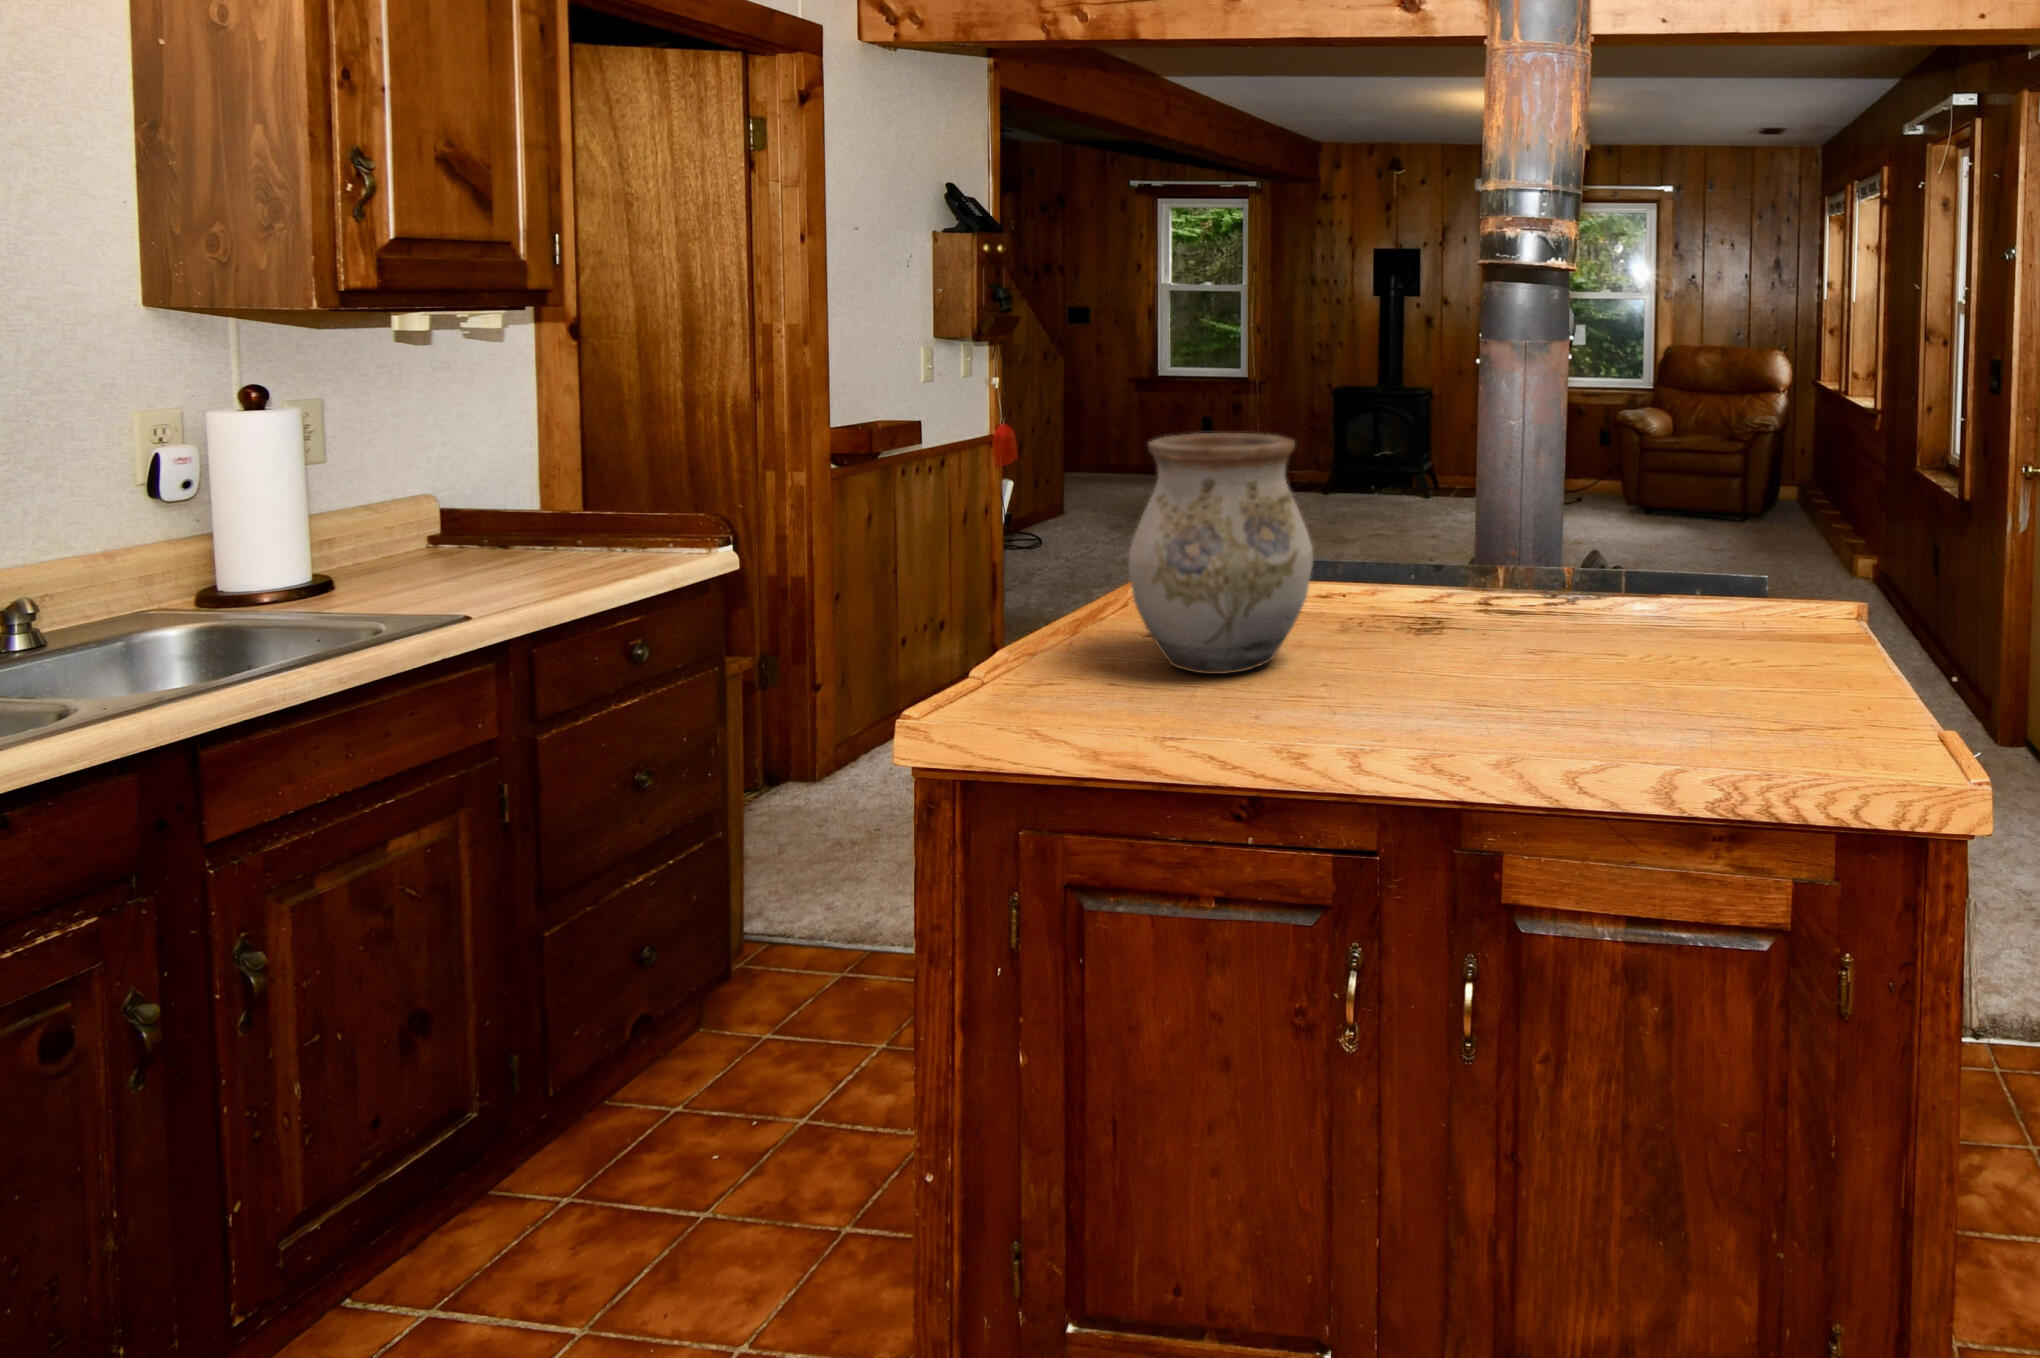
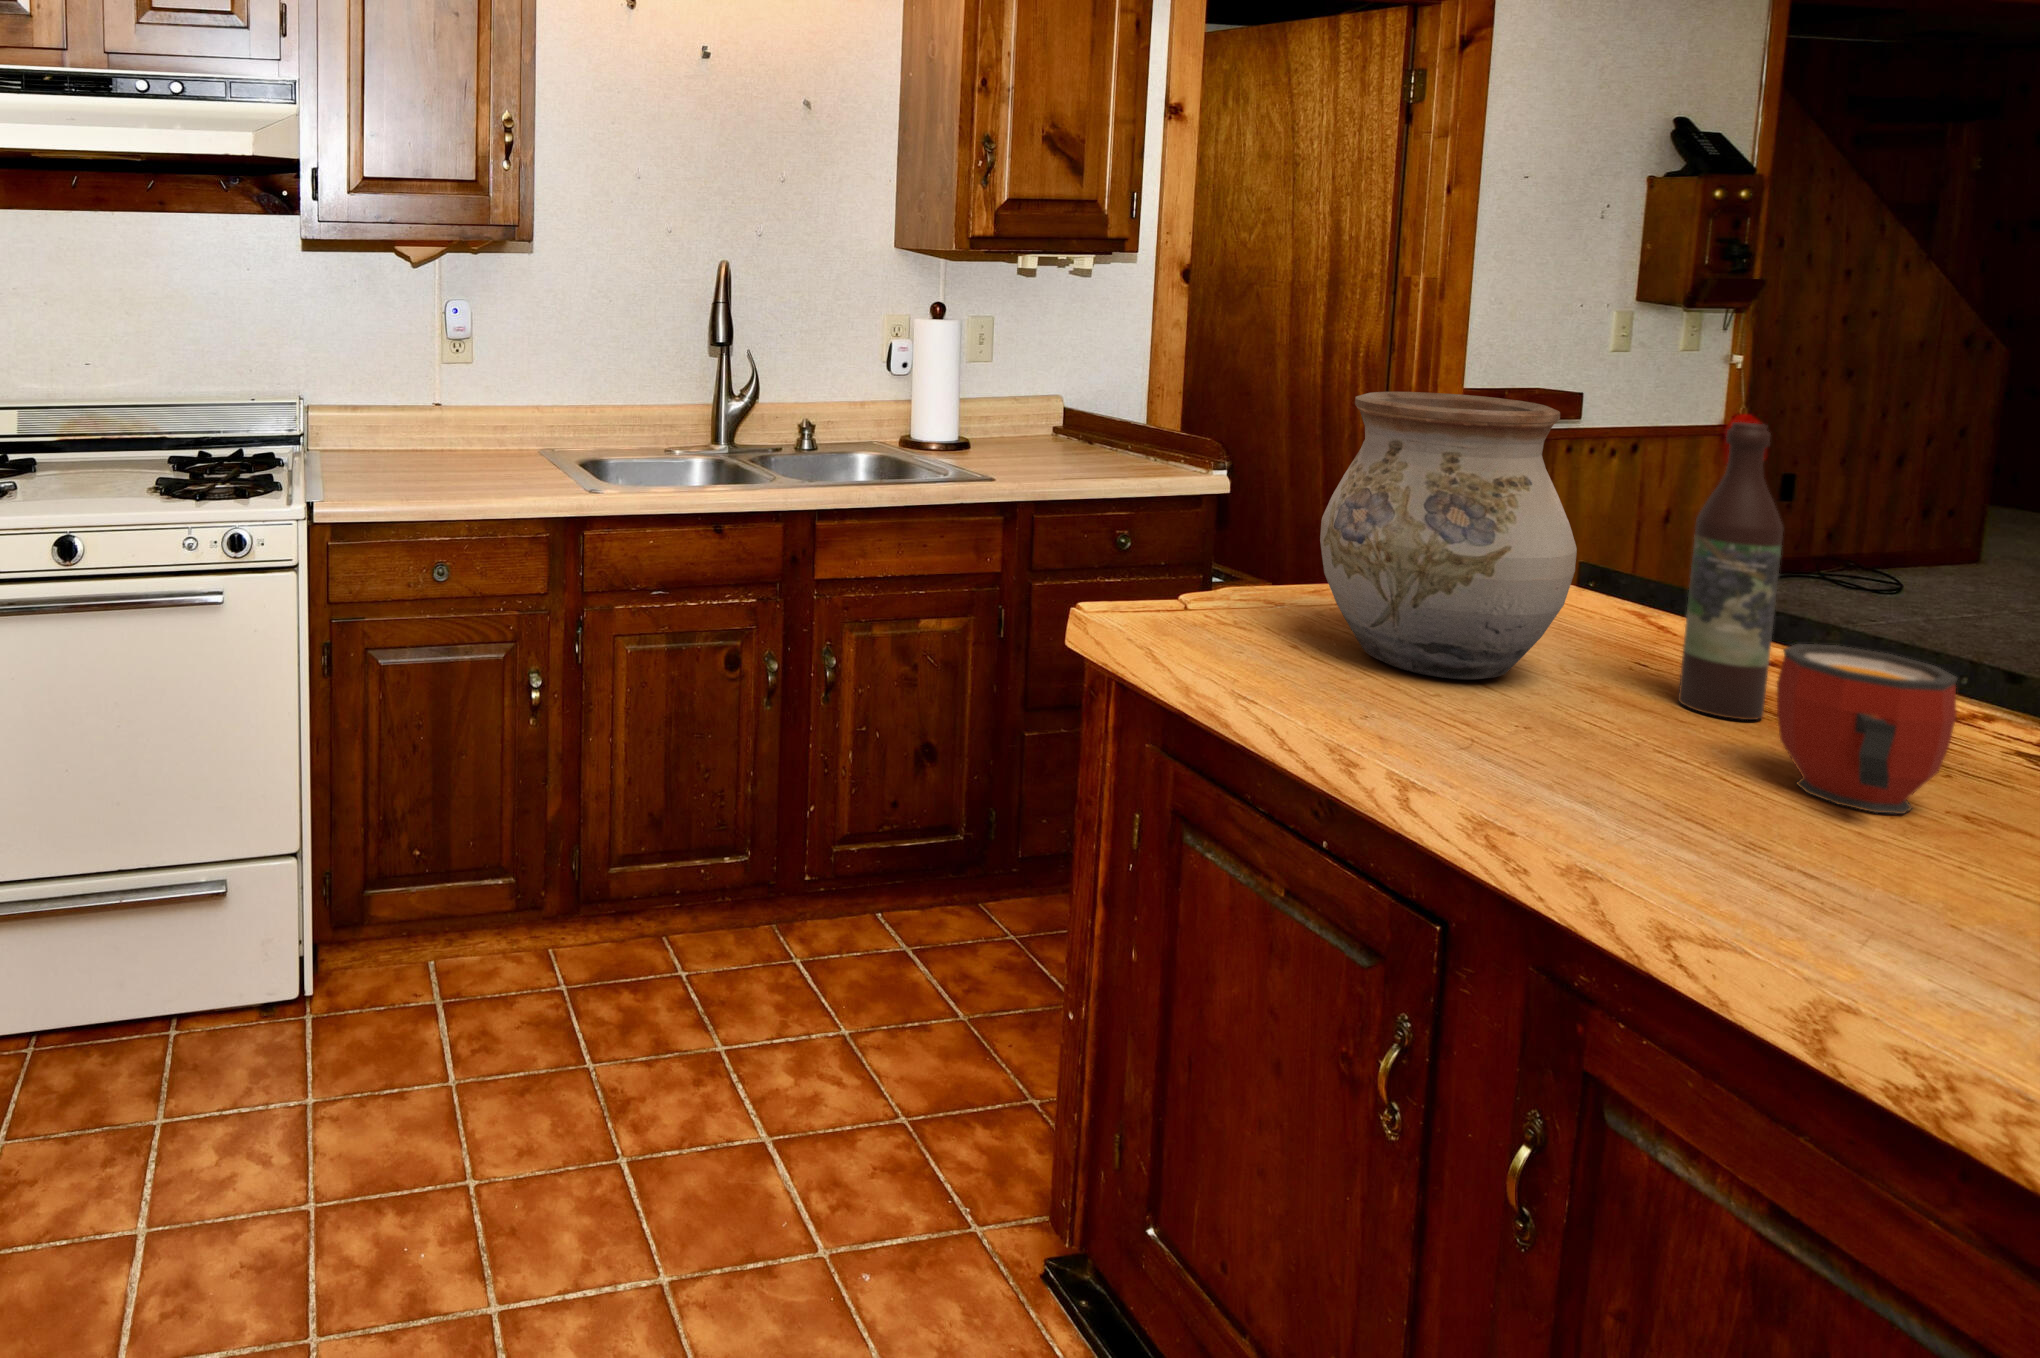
wine bottle: none [1350,430,1397,640] -> present [1678,422,1783,720]
mug: none [1454,566,1537,668] -> present [1777,644,1957,814]

